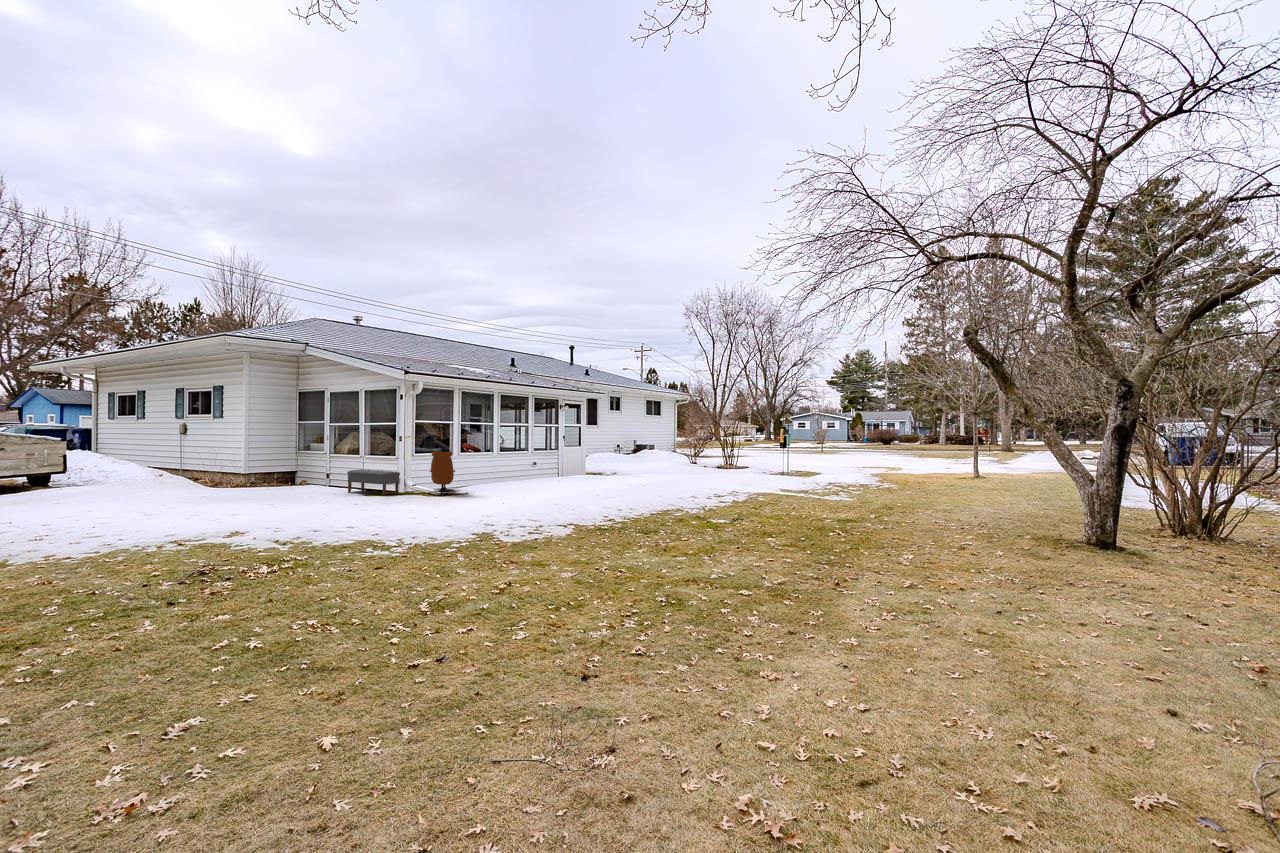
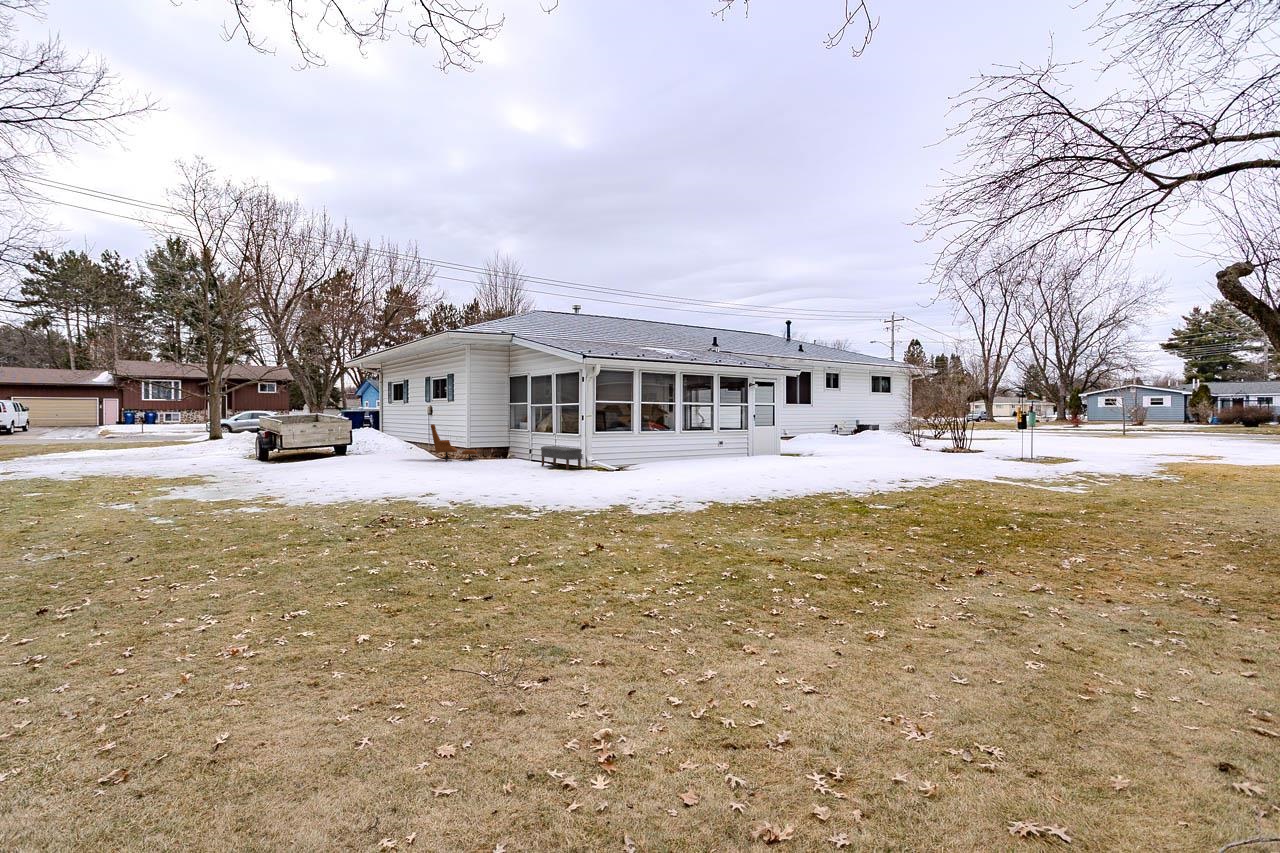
lounge chair: present [428,452,456,495] -> present [431,424,478,461]

